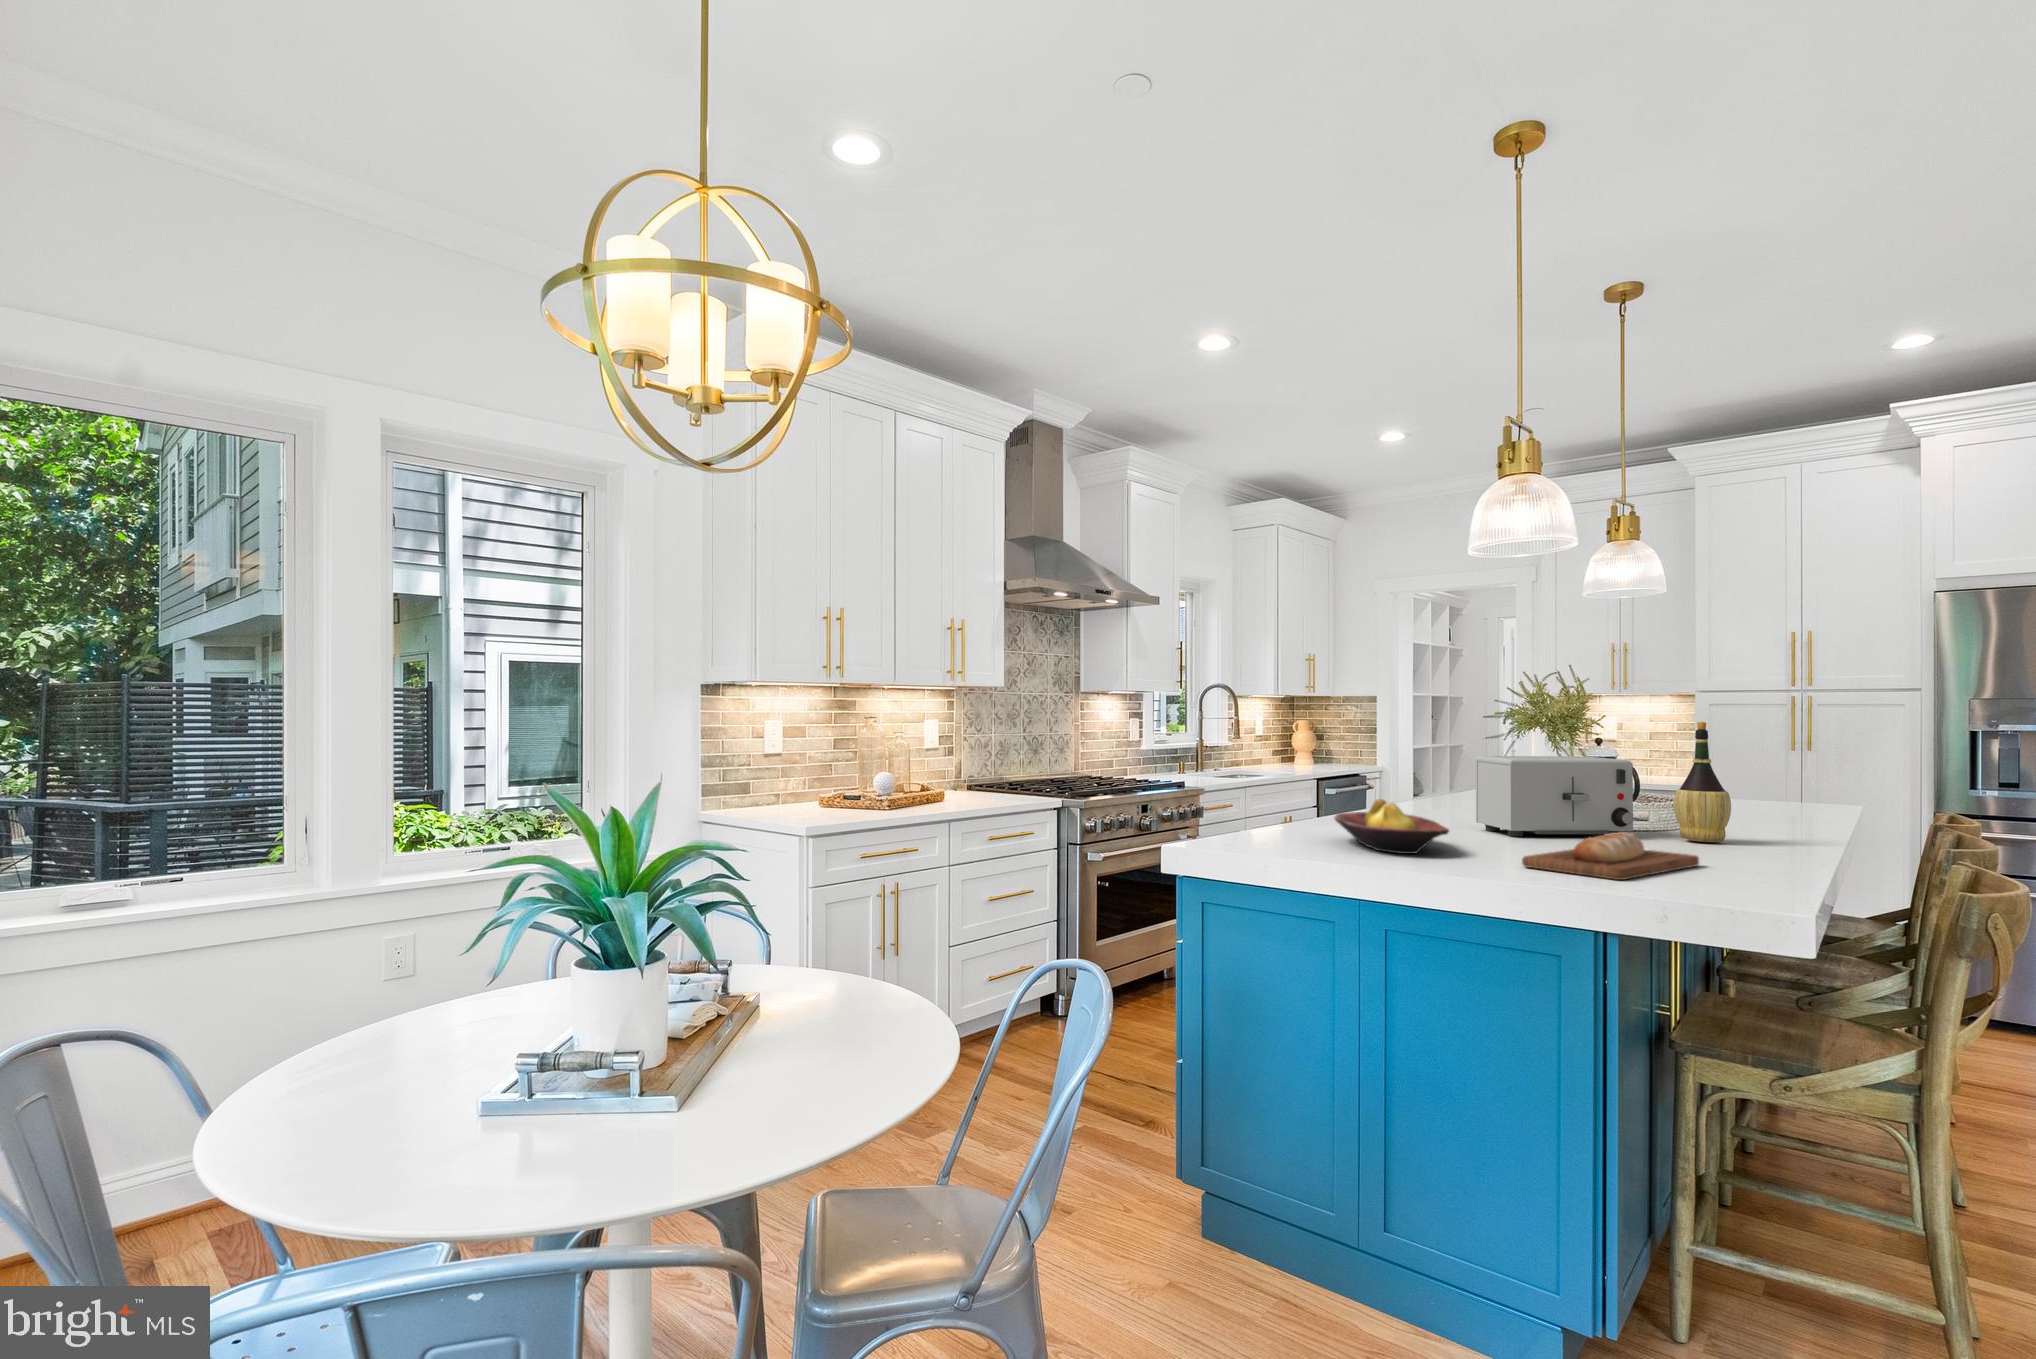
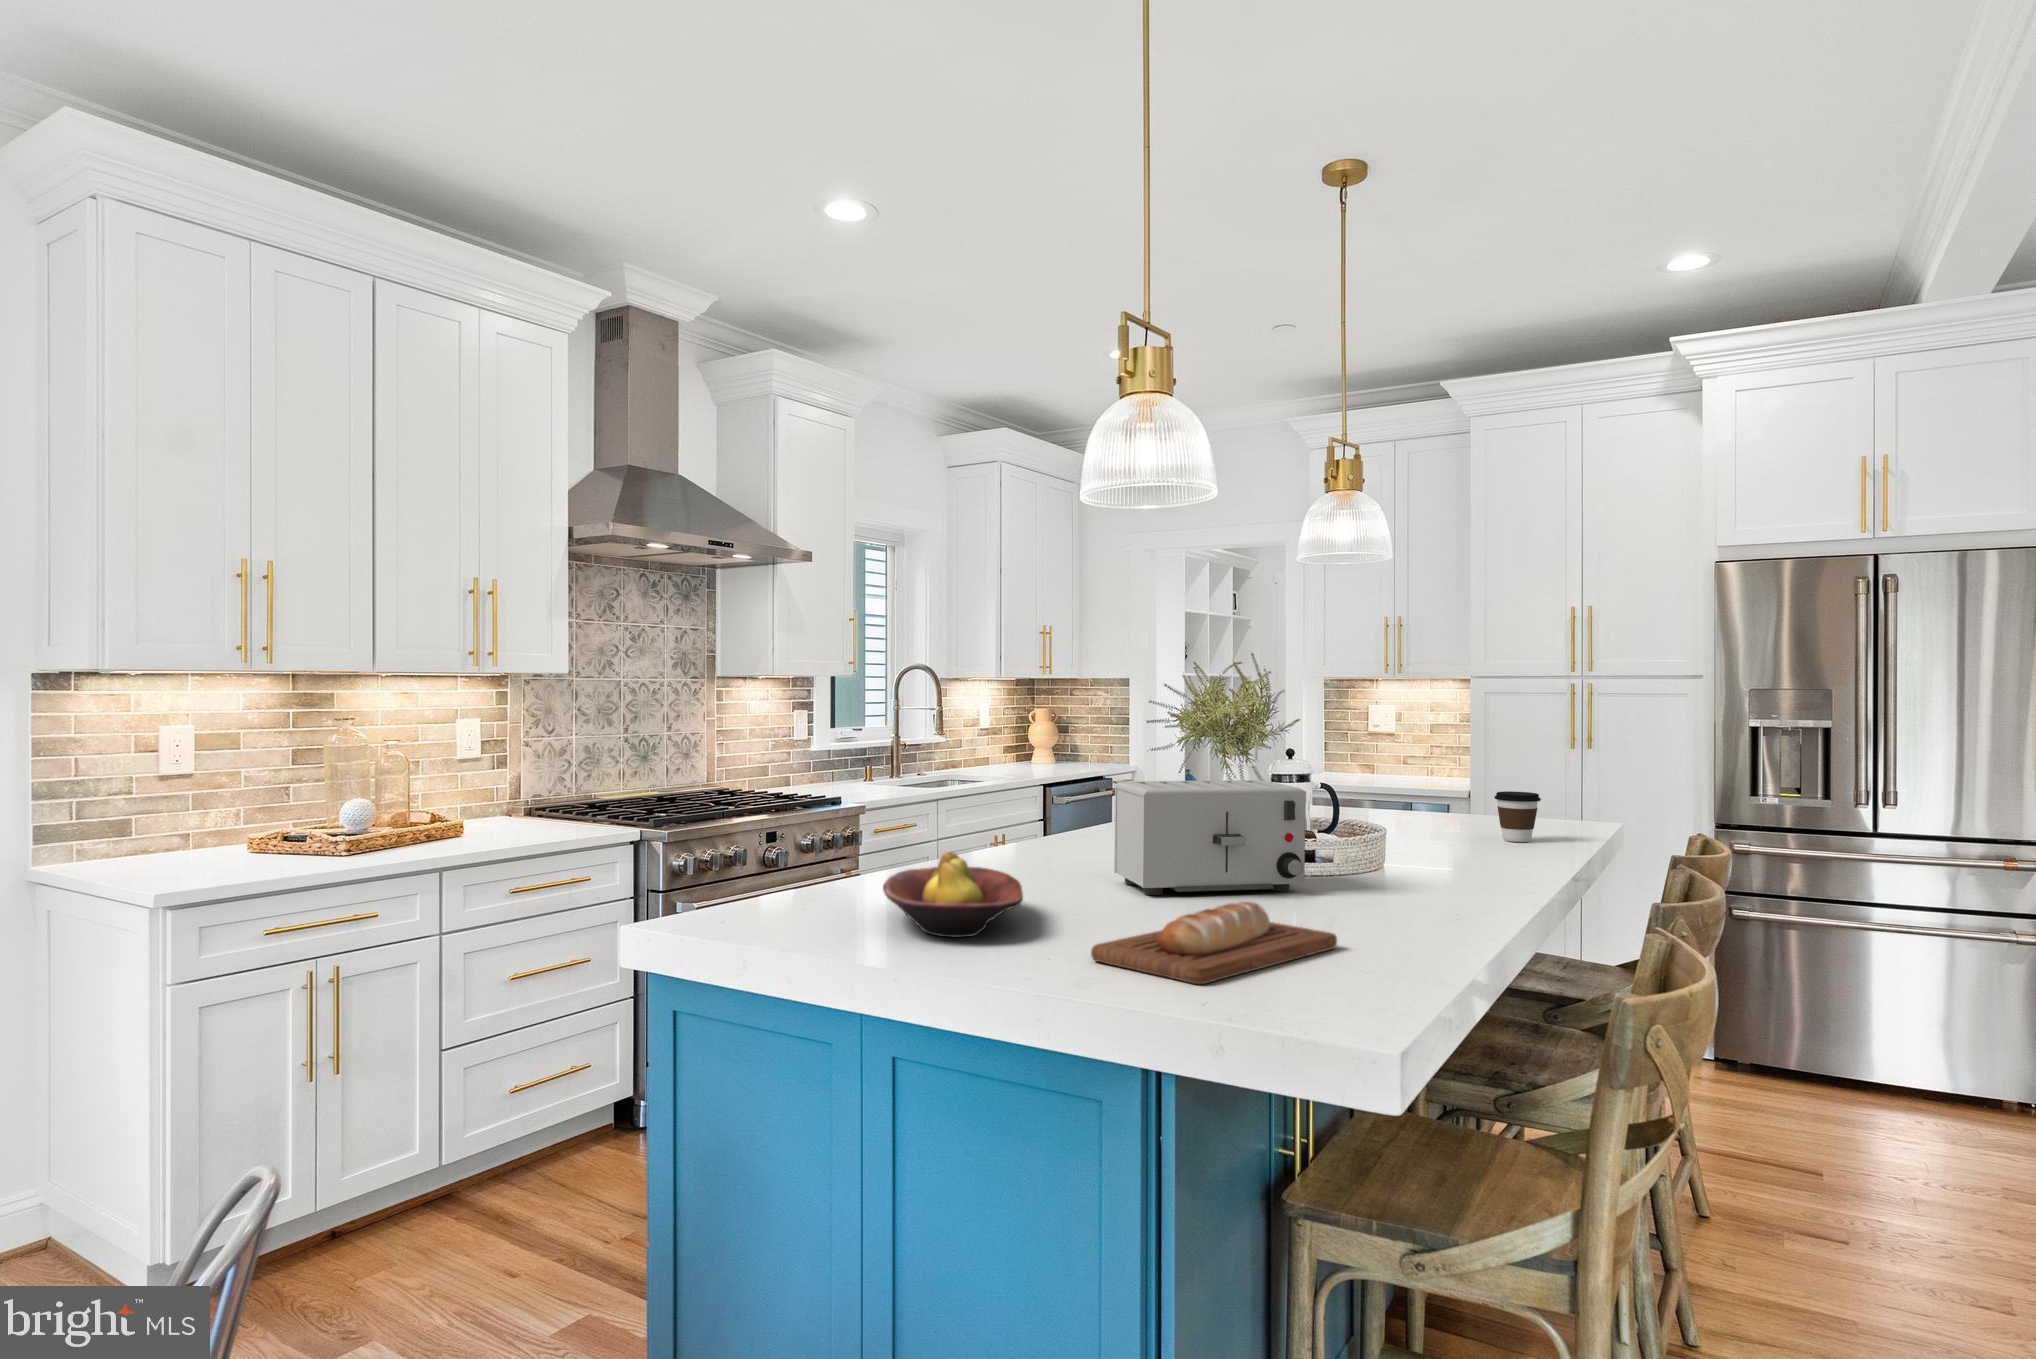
wine bottle: present [1674,722,1731,842] -> none [1353,737,1420,899]
coffee cup: none [1752,774,1794,814] -> present [1494,791,1541,842]

